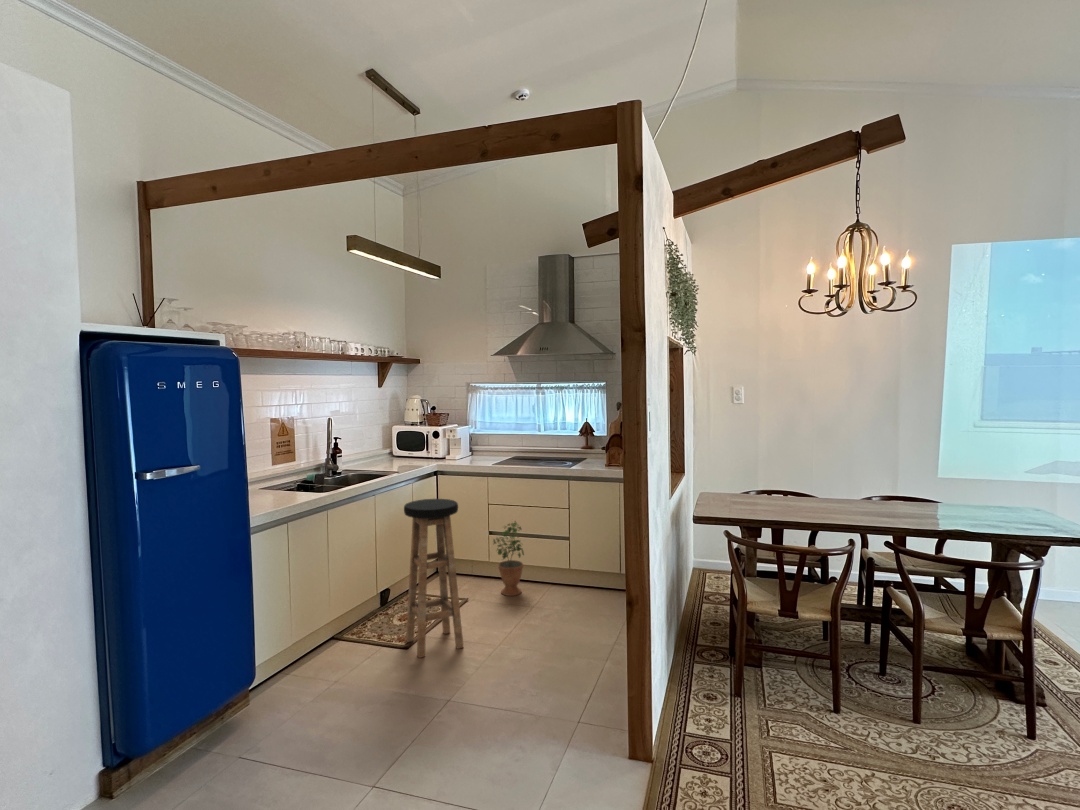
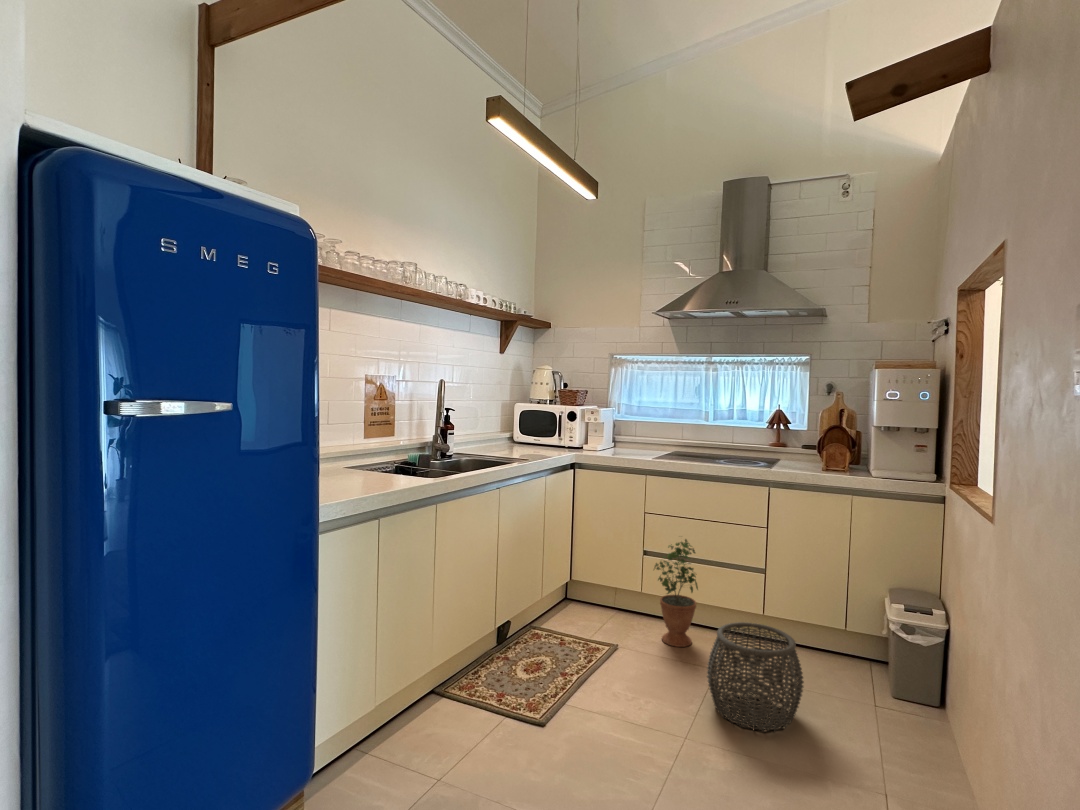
bar stool: present [404,499,463,658] -> none [538,498,629,745]
woven basket: none [518,572,577,638] -> present [707,622,804,732]

